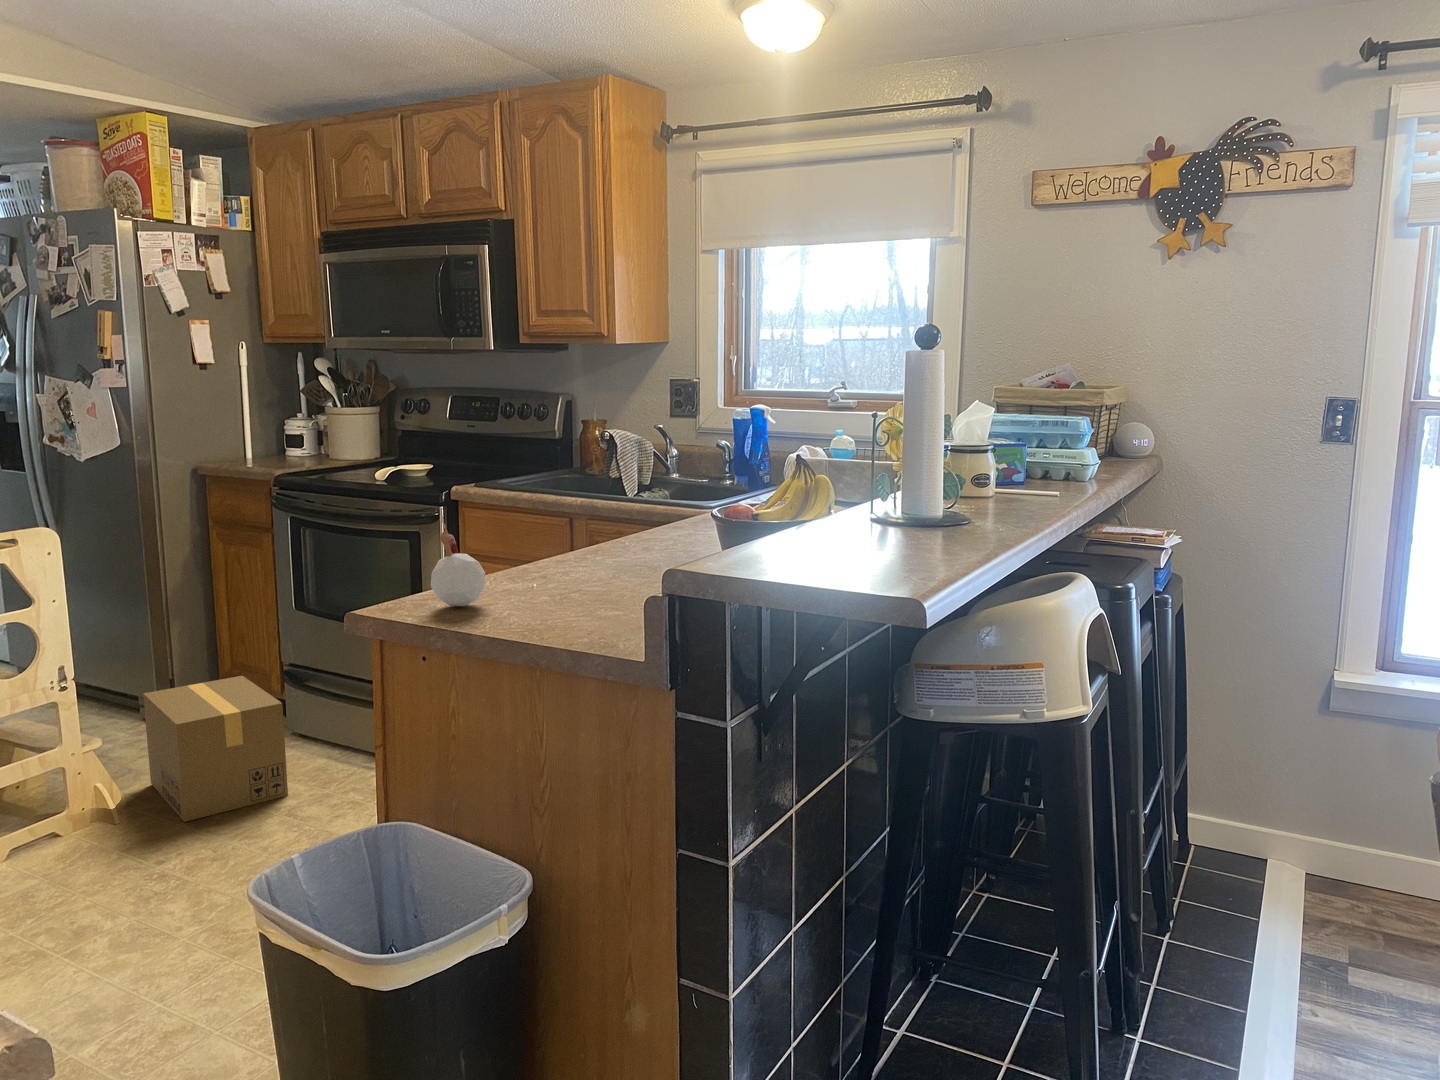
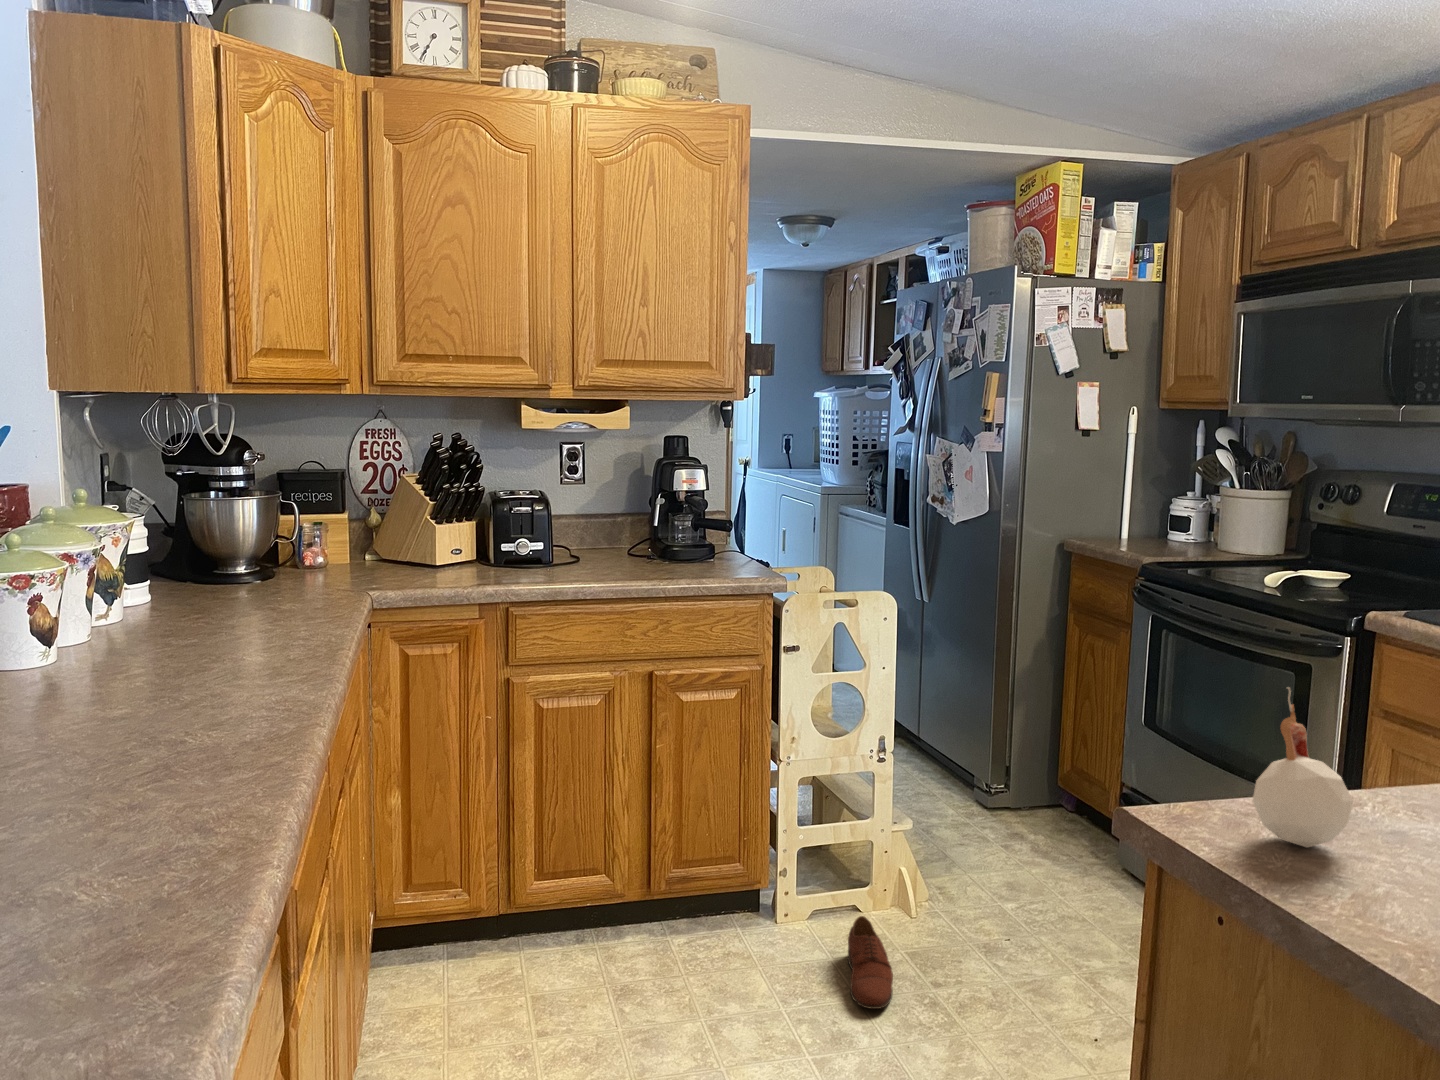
cardboard box: present [143,676,288,822] -> none [957,785,1101,953]
shoe: none [61,828,122,899] -> present [848,916,893,1009]

